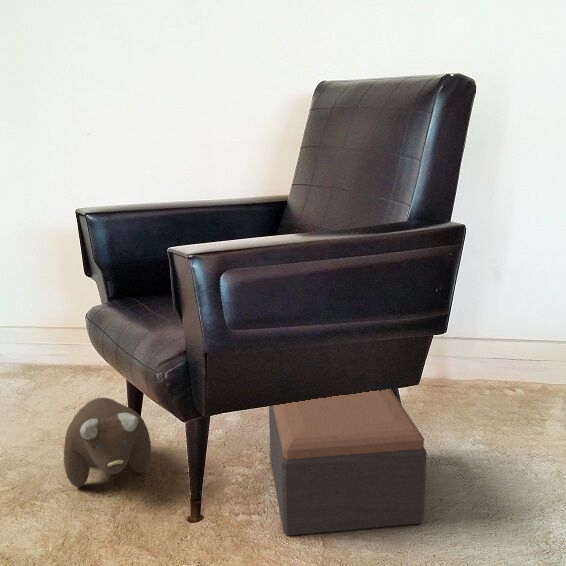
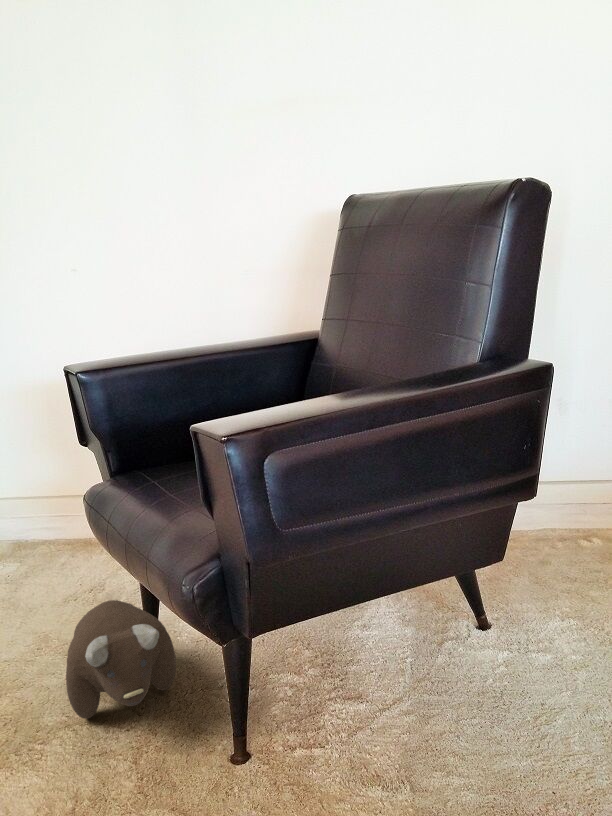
footstool: present [269,389,427,536] -> none [319,556,533,777]

